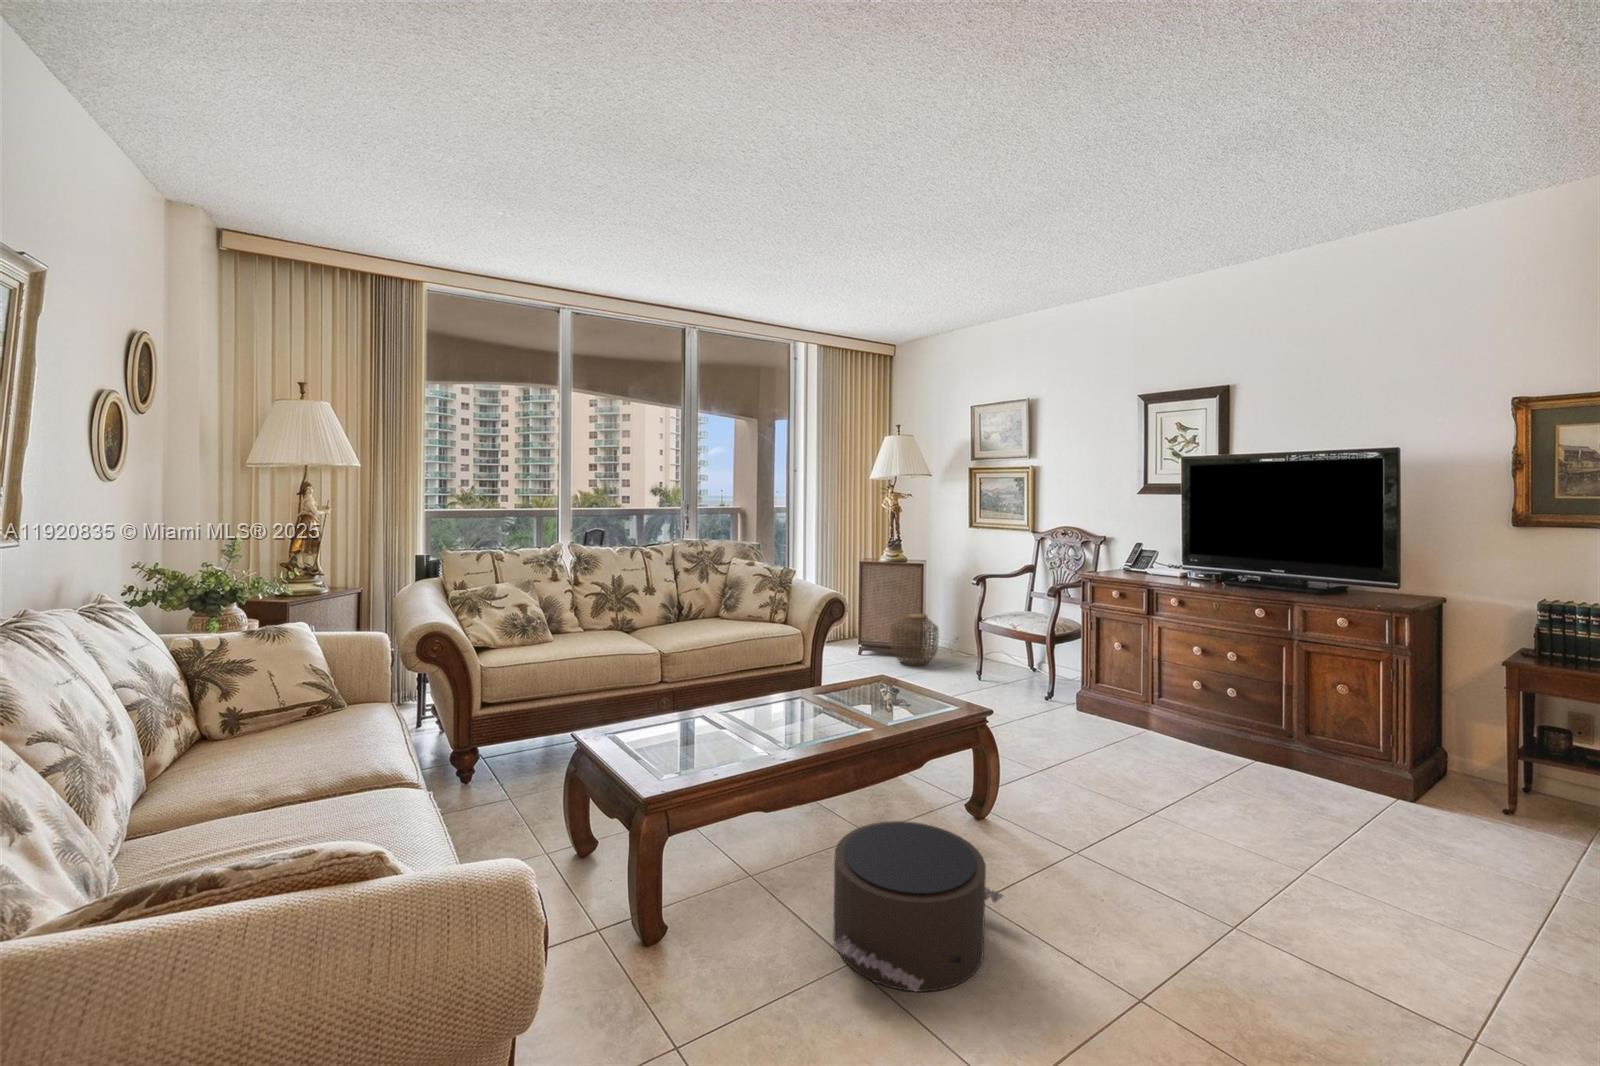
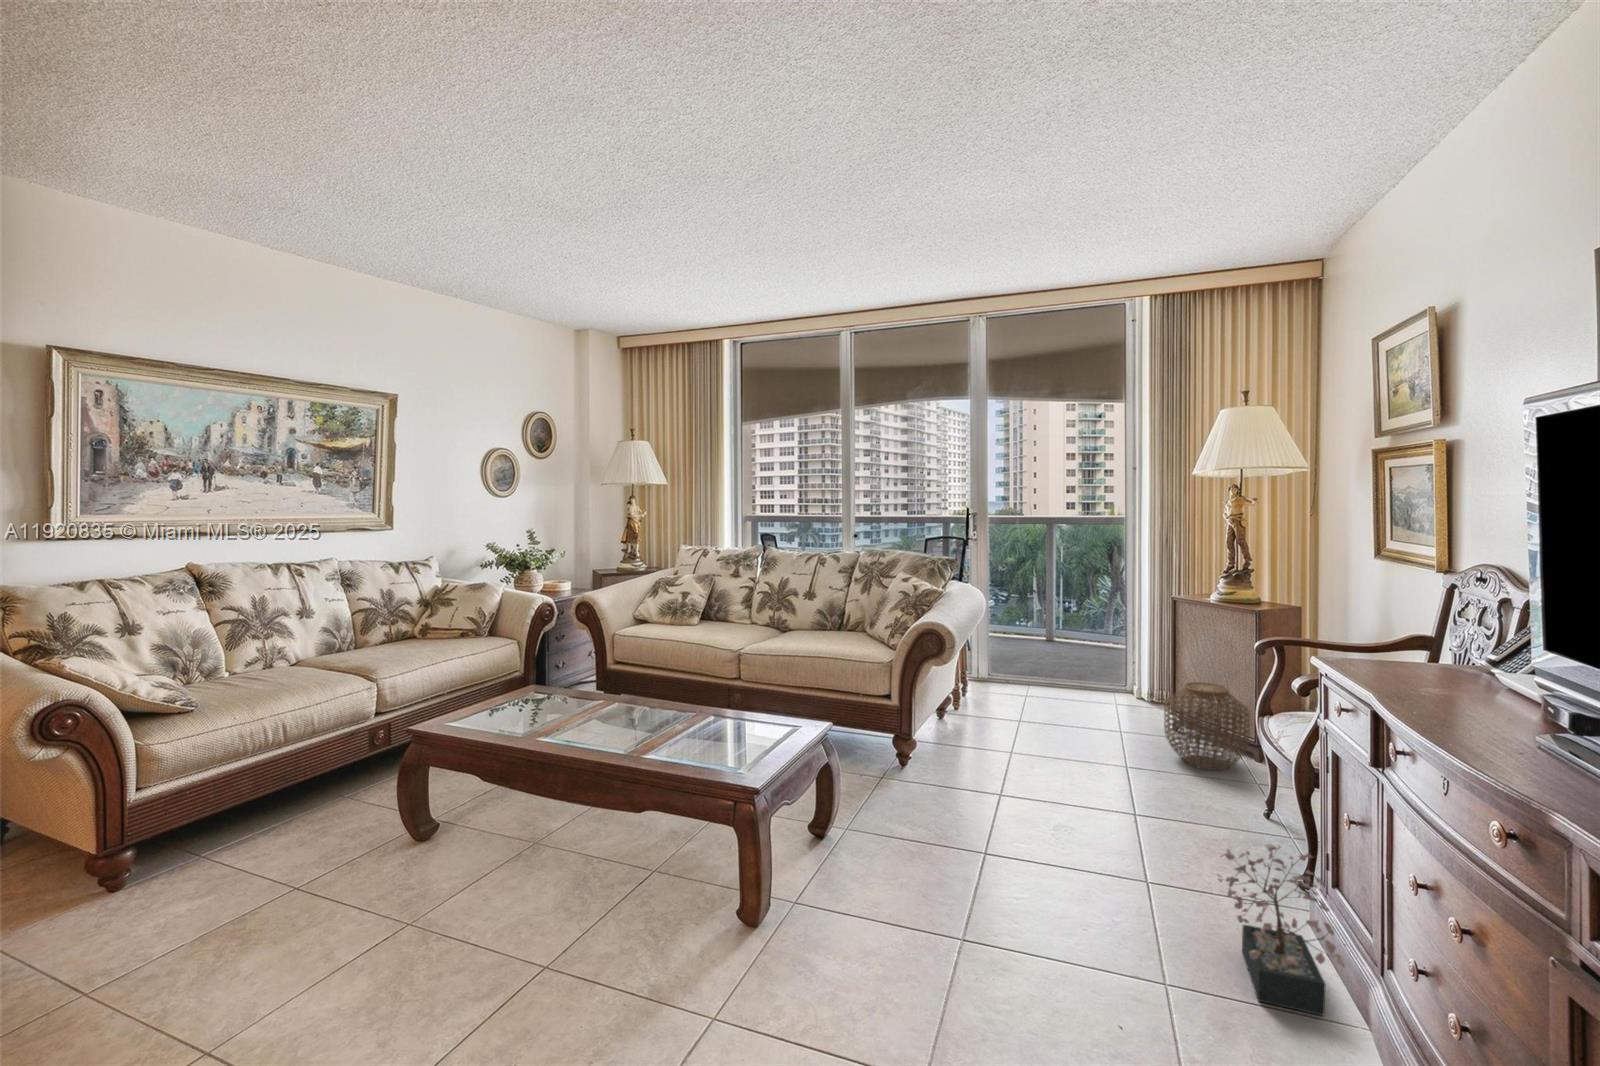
decorative plant: none [1091,670,1166,741] -> present [1217,844,1345,1016]
pouf: present [833,821,1003,992] -> none [352,813,568,969]

